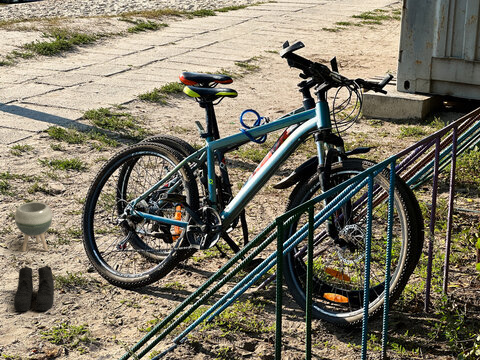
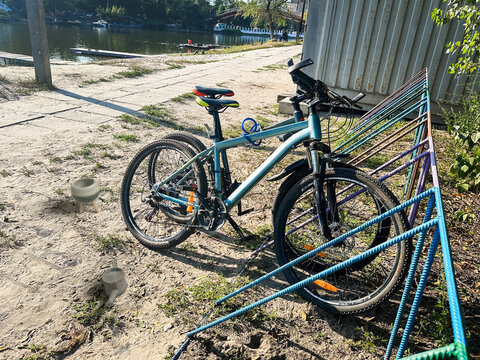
boots: present [14,265,54,311] -> none [57,237,95,281]
watering can: none [72,287,99,327] -> present [102,260,127,307]

